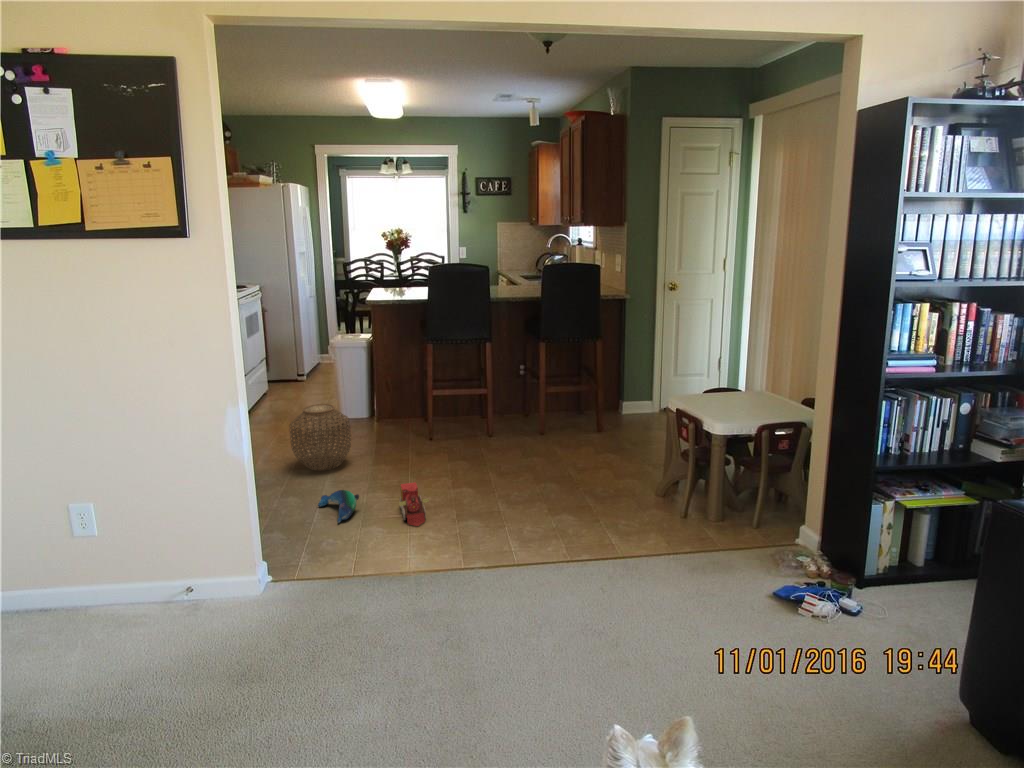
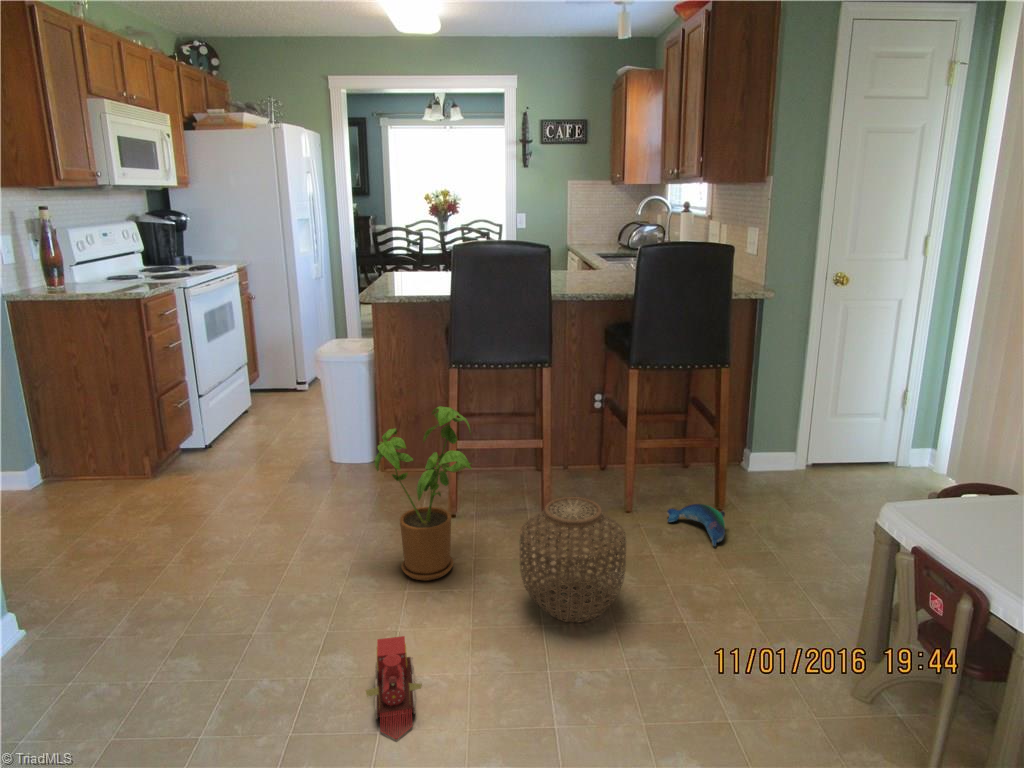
house plant: none [386,363,448,470] -> present [375,406,472,580]
woven basket: present [290,404,351,471] -> present [520,497,626,622]
plush toy: present [318,490,359,523] -> present [667,504,725,546]

